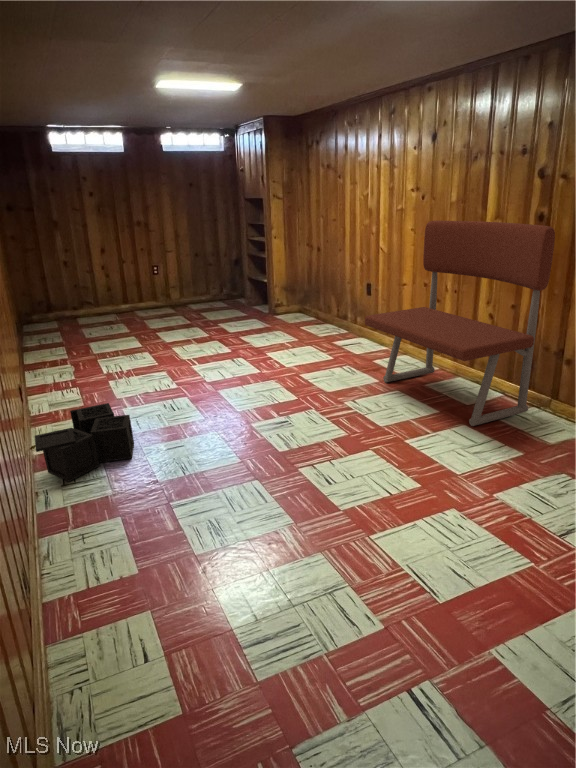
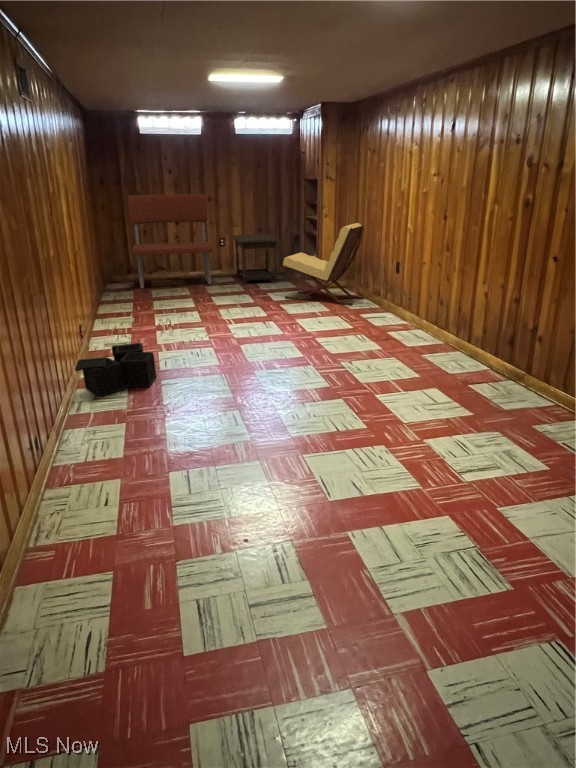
bench: present [365,220,555,426] -> present [128,194,213,289]
lounge chair: none [237,243,327,332] -> present [283,223,364,305]
side table: none [165,259,224,316] -> present [232,234,280,284]

